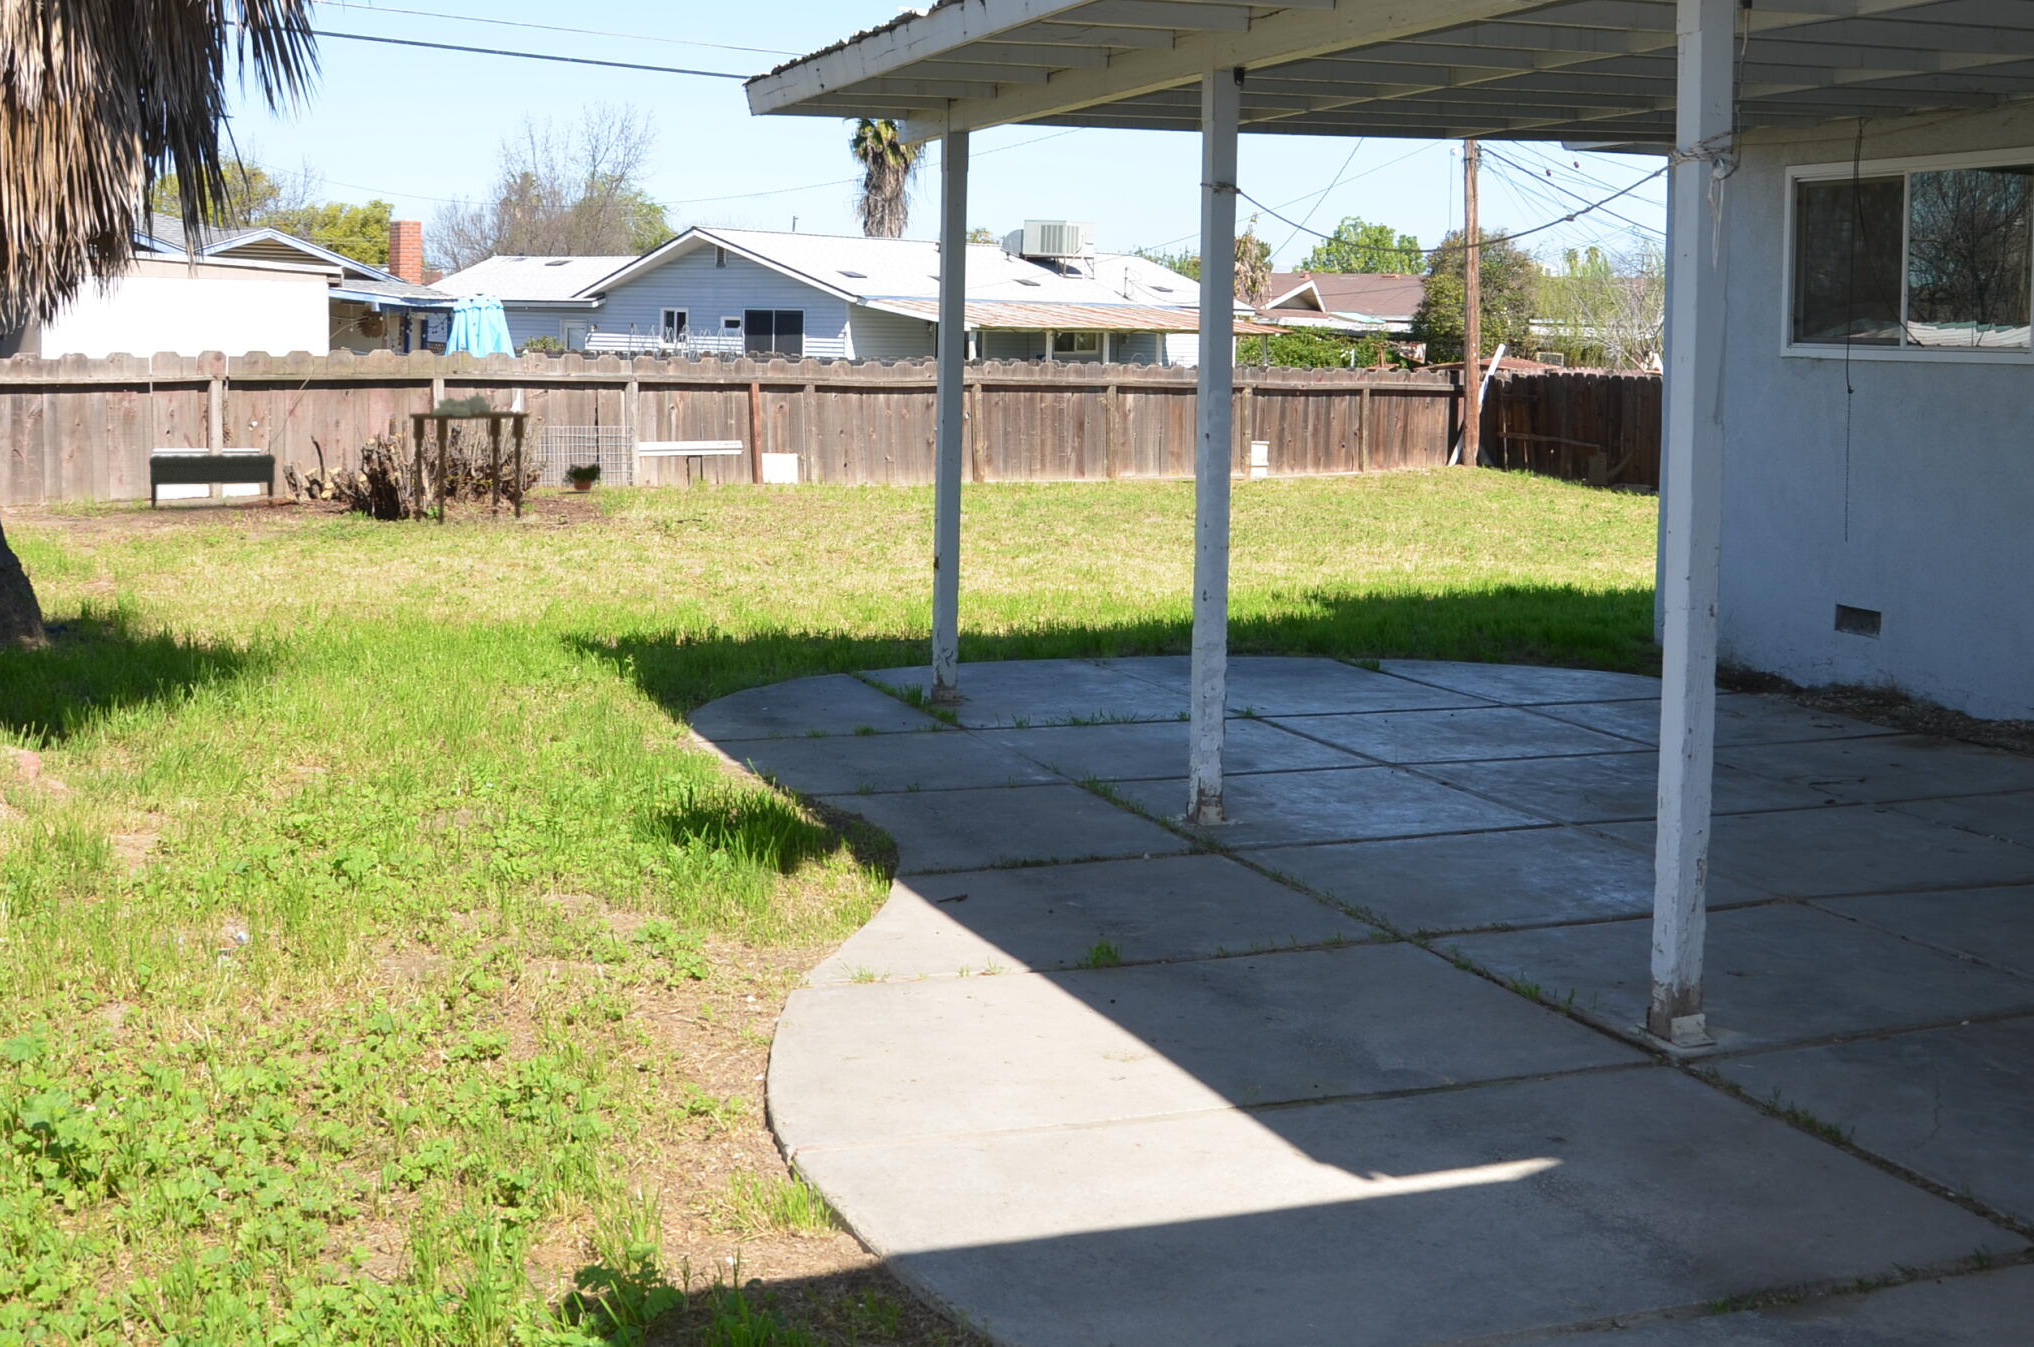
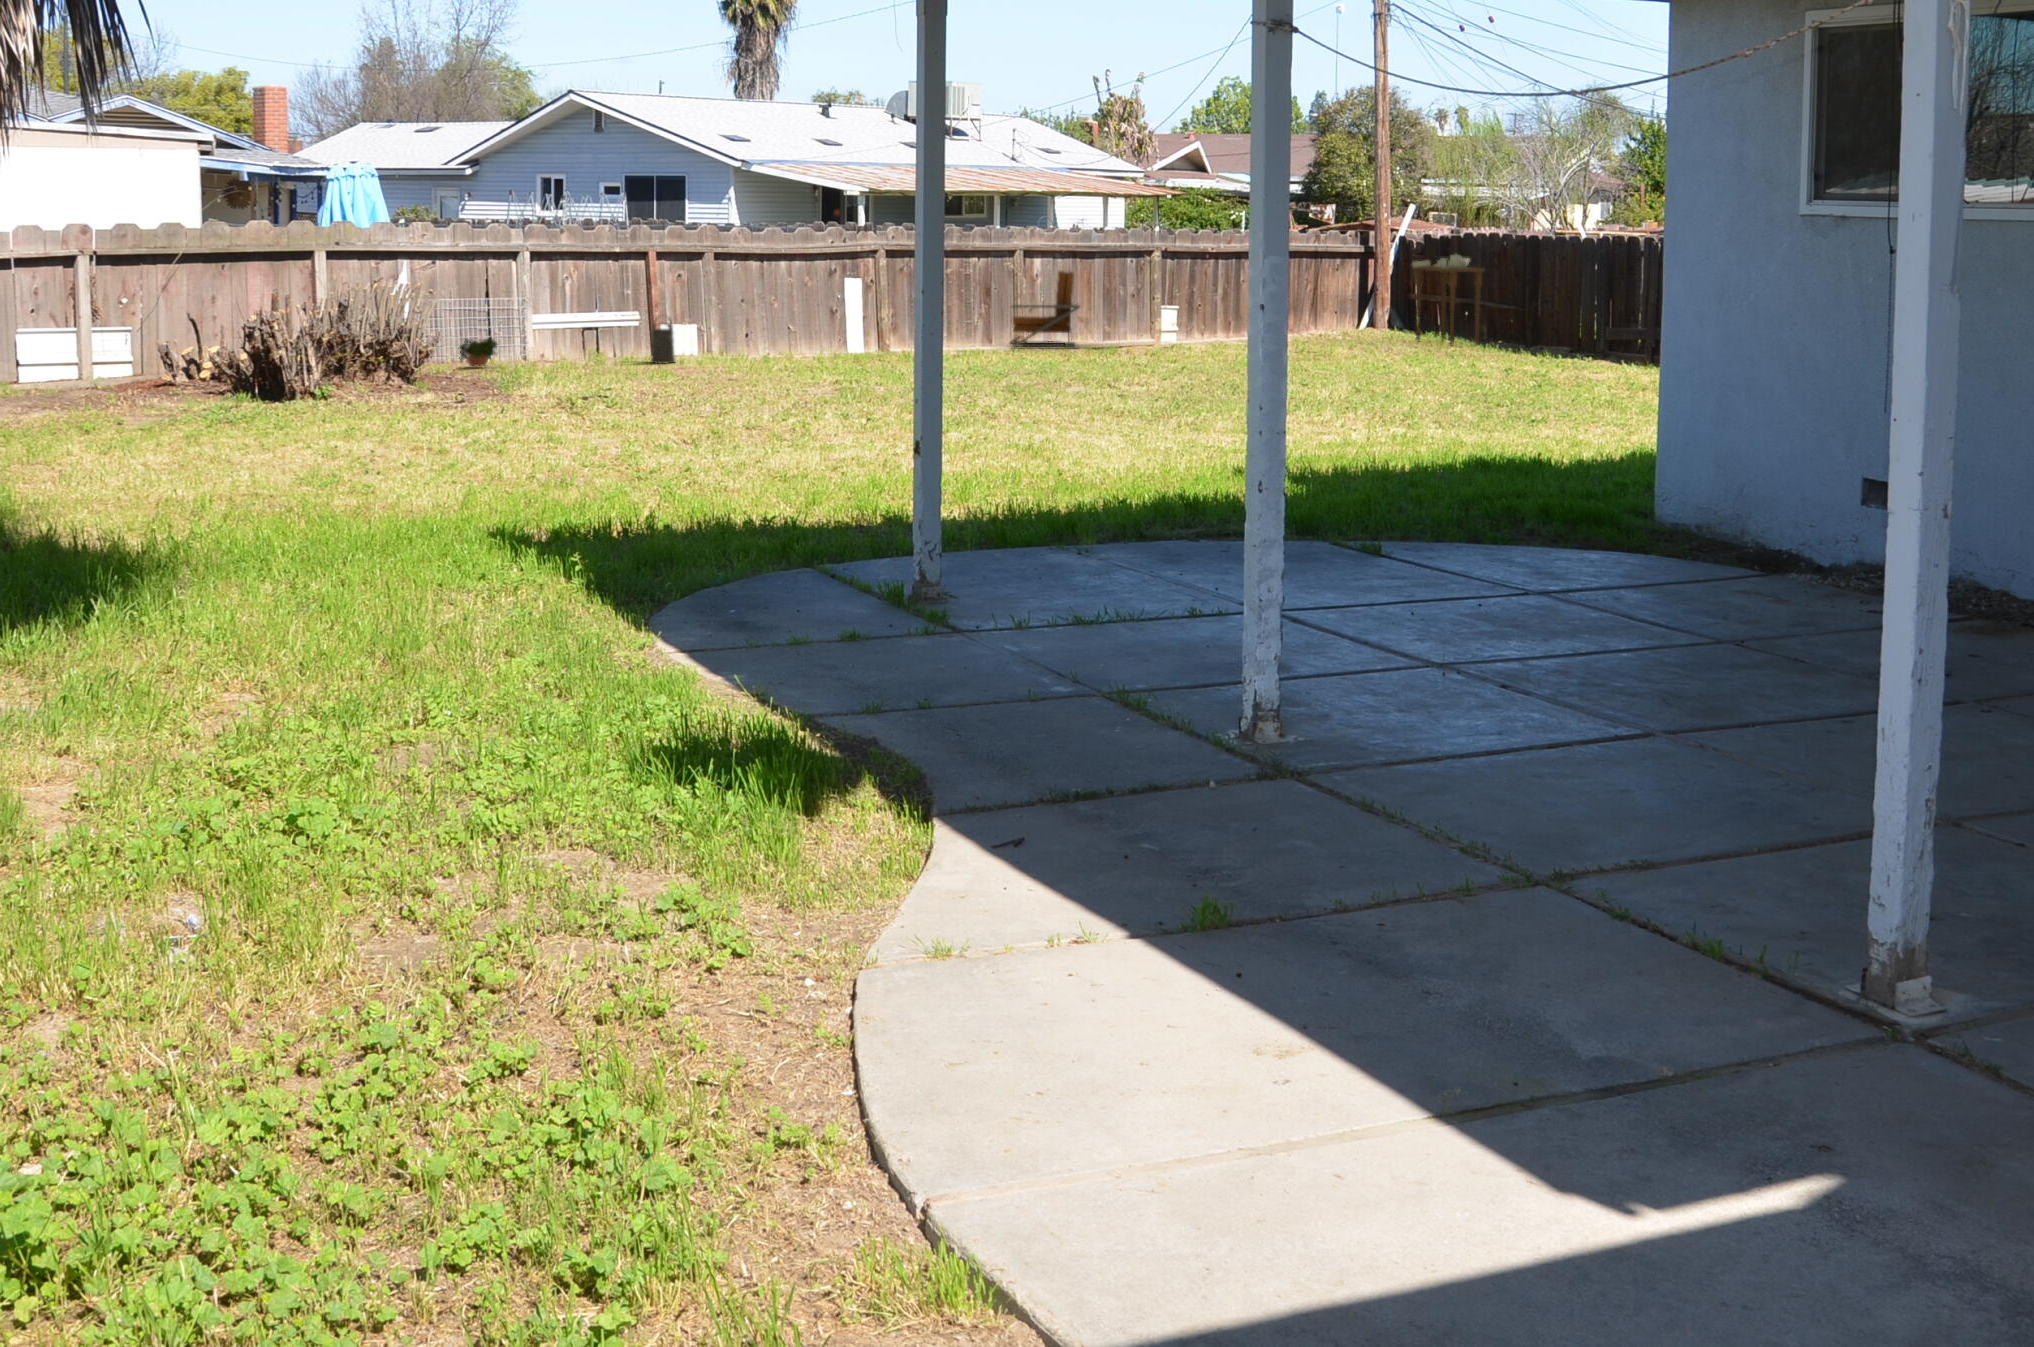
side table: present [409,394,529,524] -> present [1412,254,1484,345]
lounge chair: none [1099,403,1166,481] -> present [1010,271,1080,349]
watering can: present [1588,445,1632,486] -> present [651,322,675,364]
bench: present [149,454,276,510] -> none [11,331,149,392]

